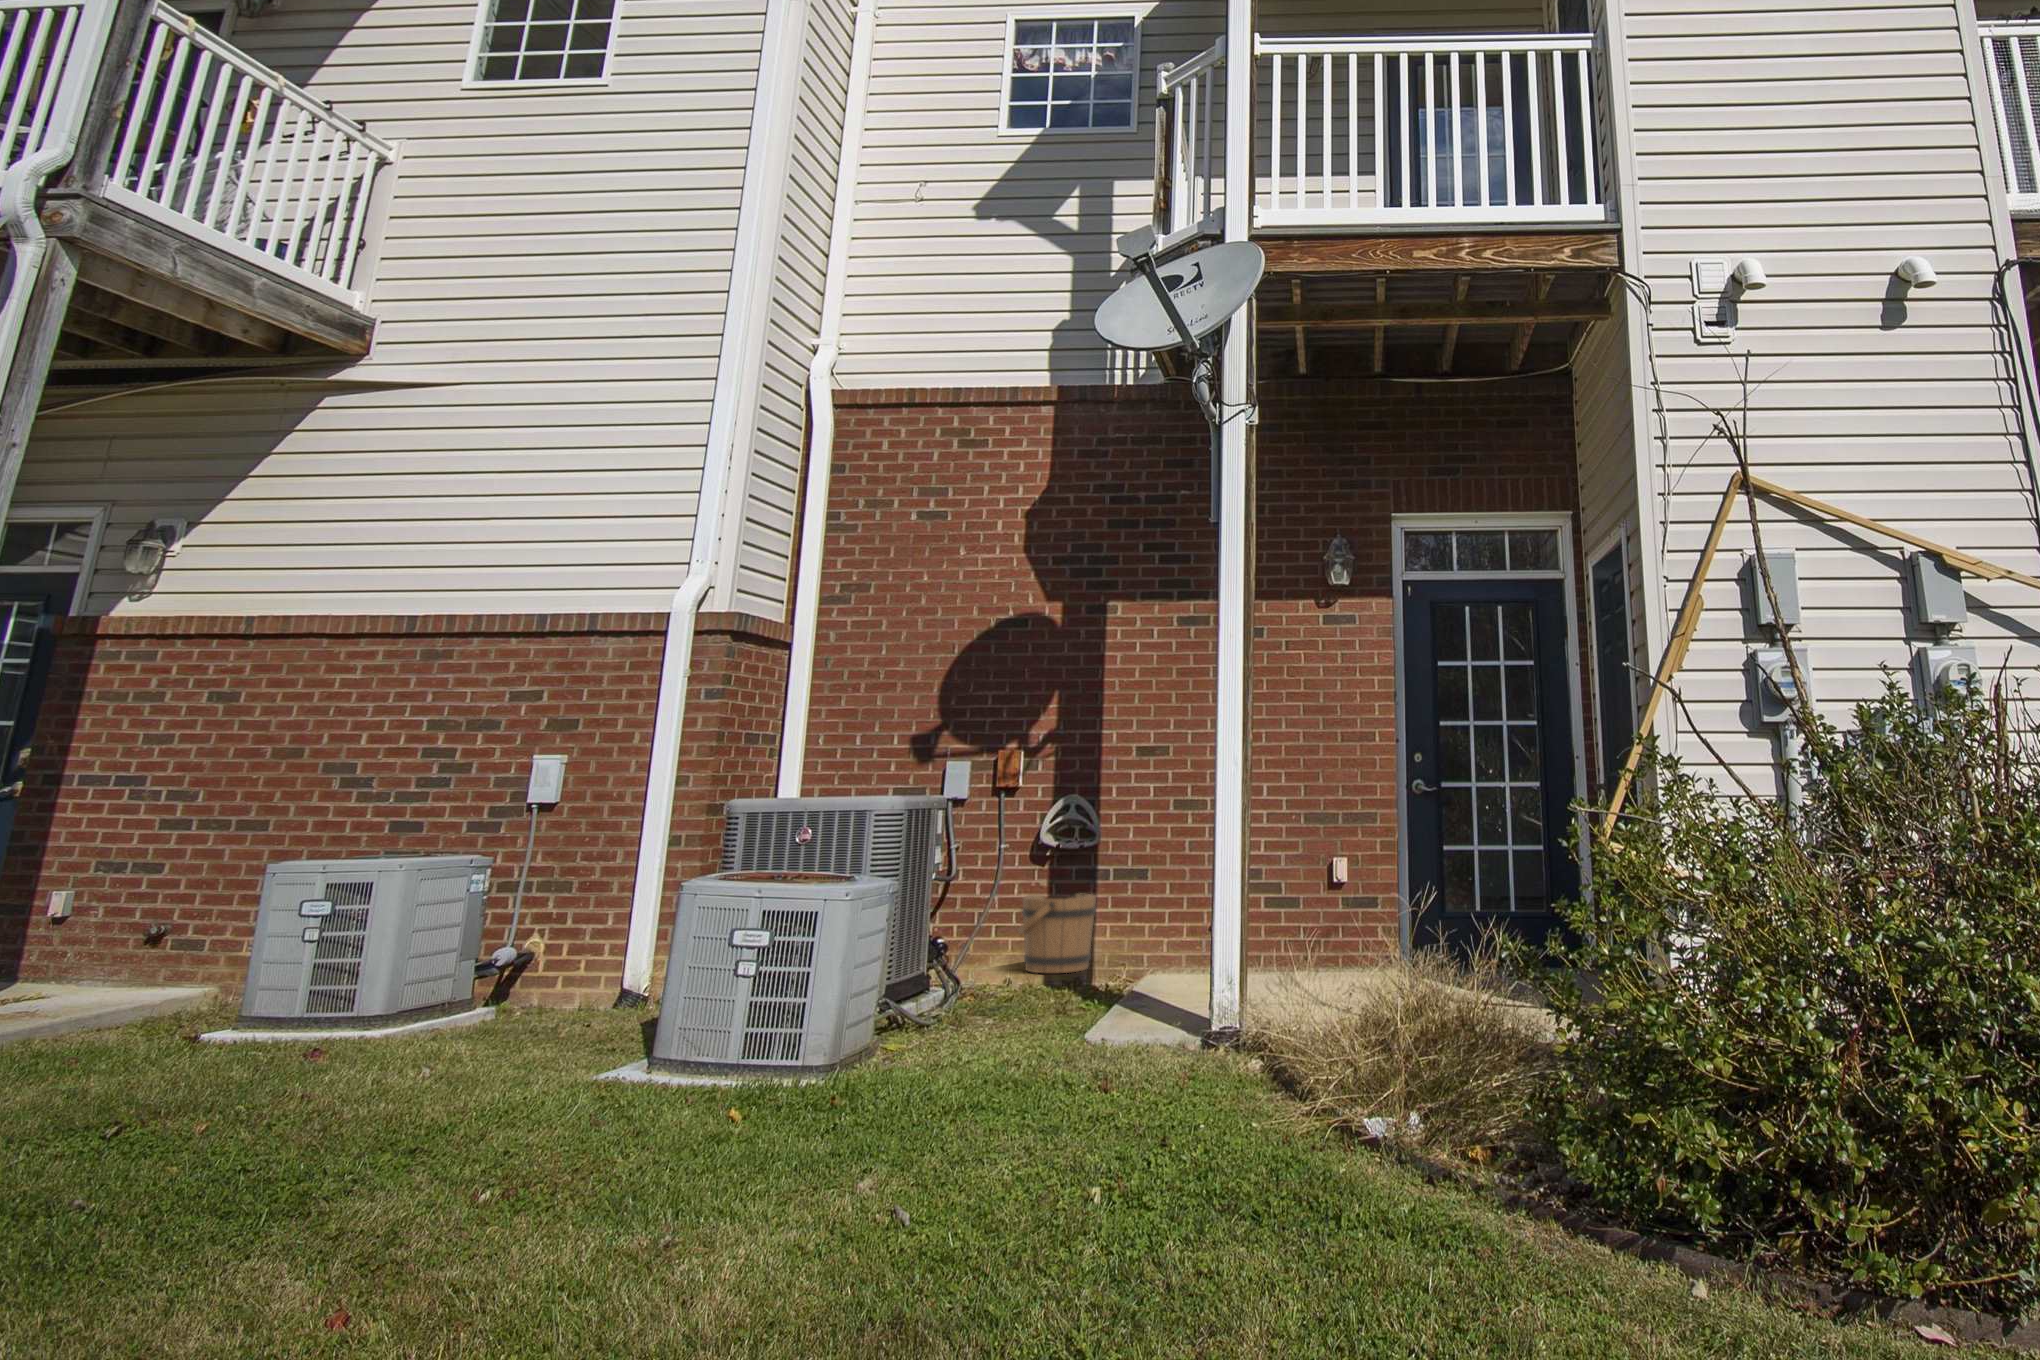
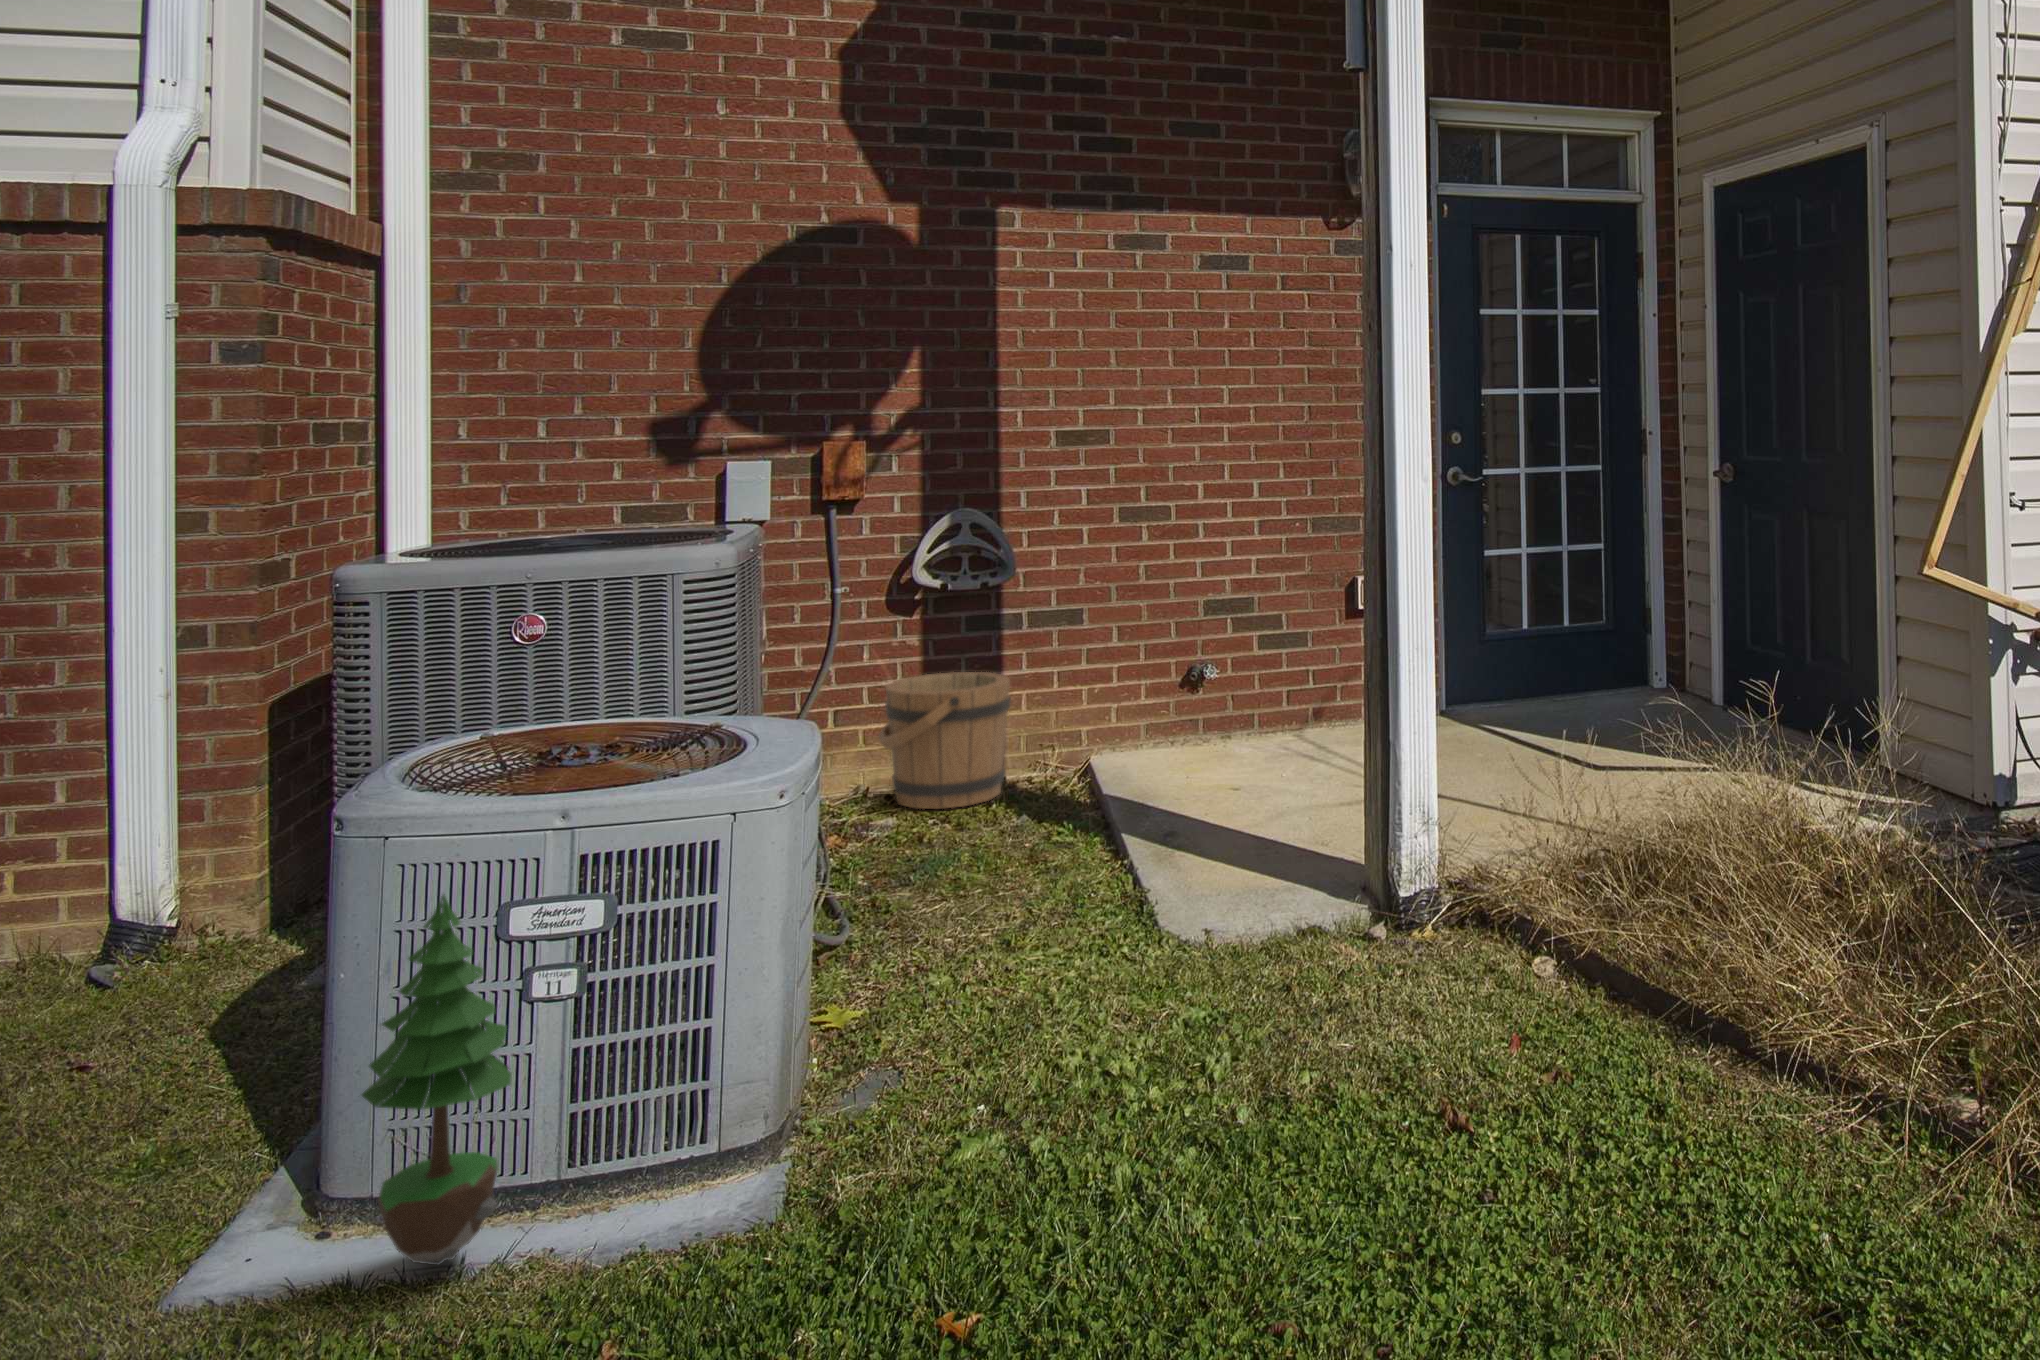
potted tree: none [658,915,716,1080] -> present [362,894,511,1265]

